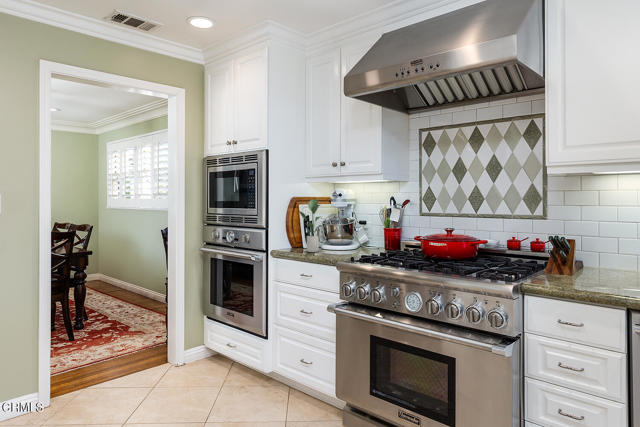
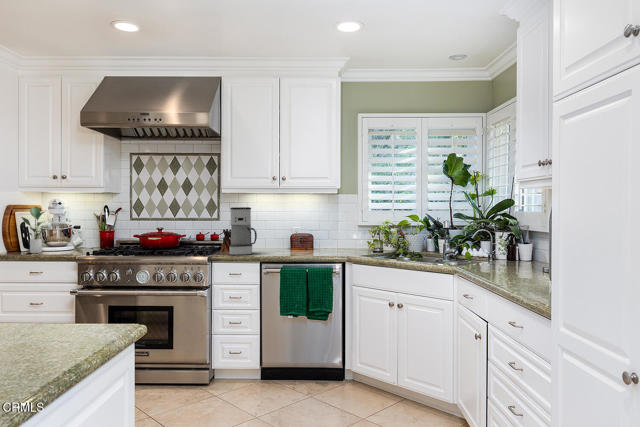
coffee maker: none [559,198,618,287] -> present [230,207,257,255]

